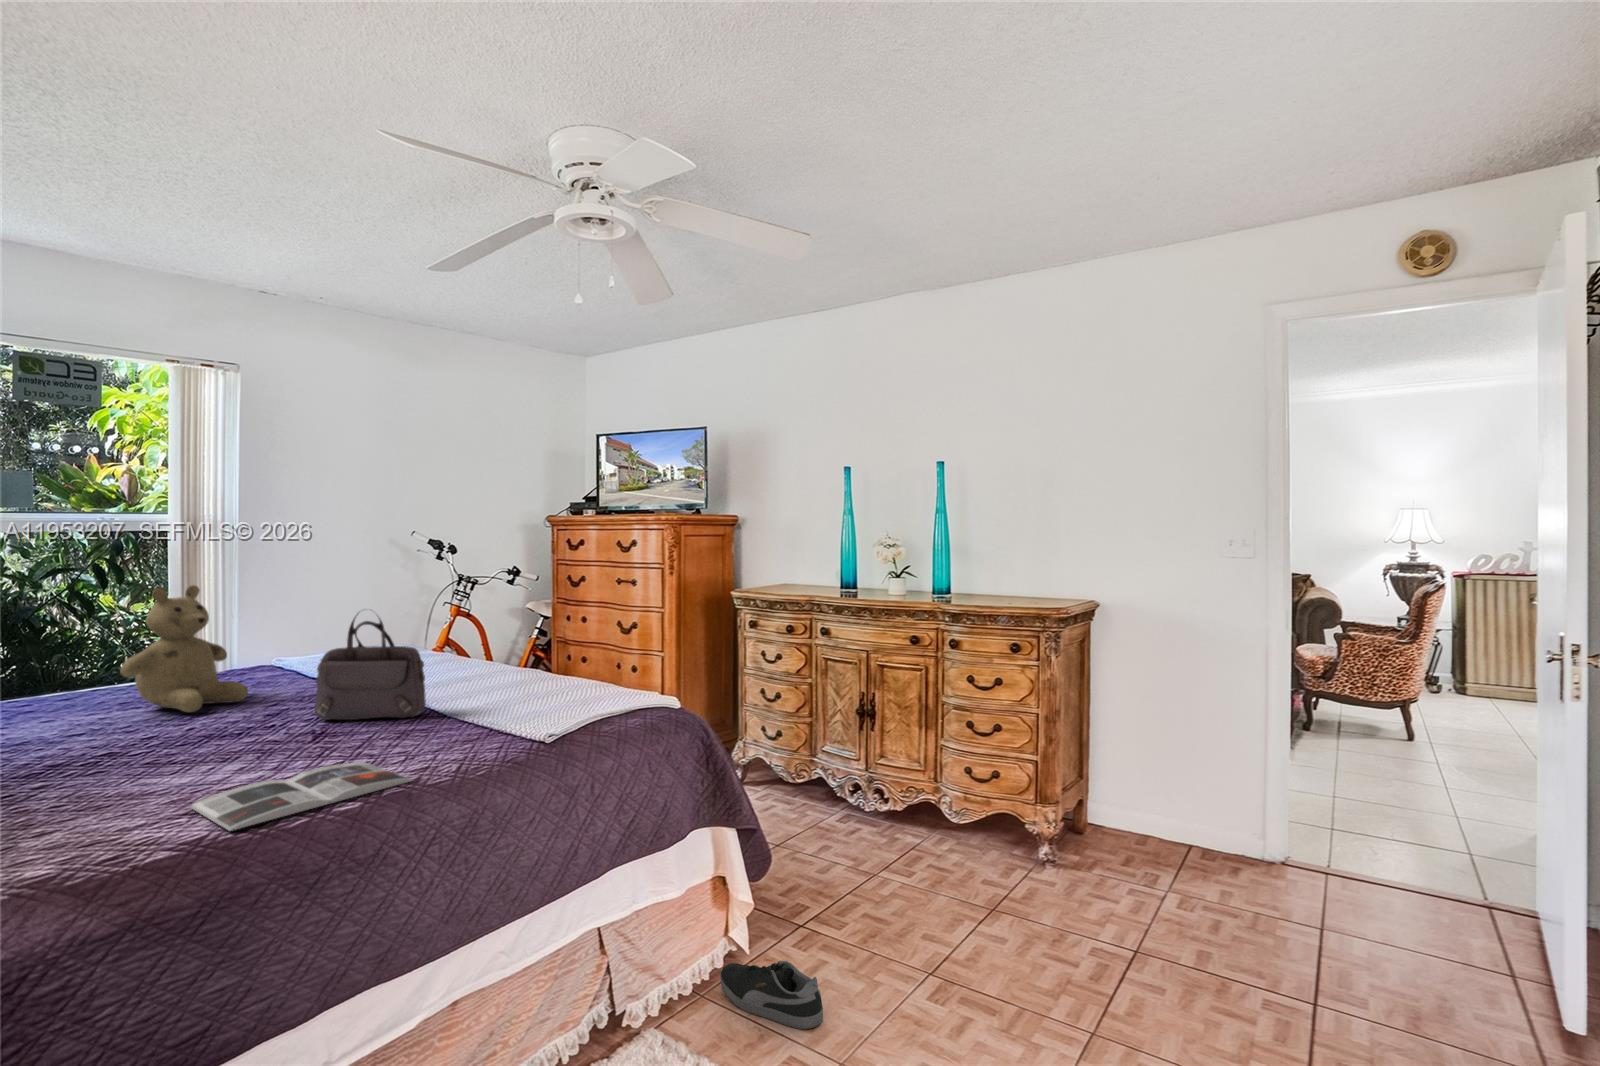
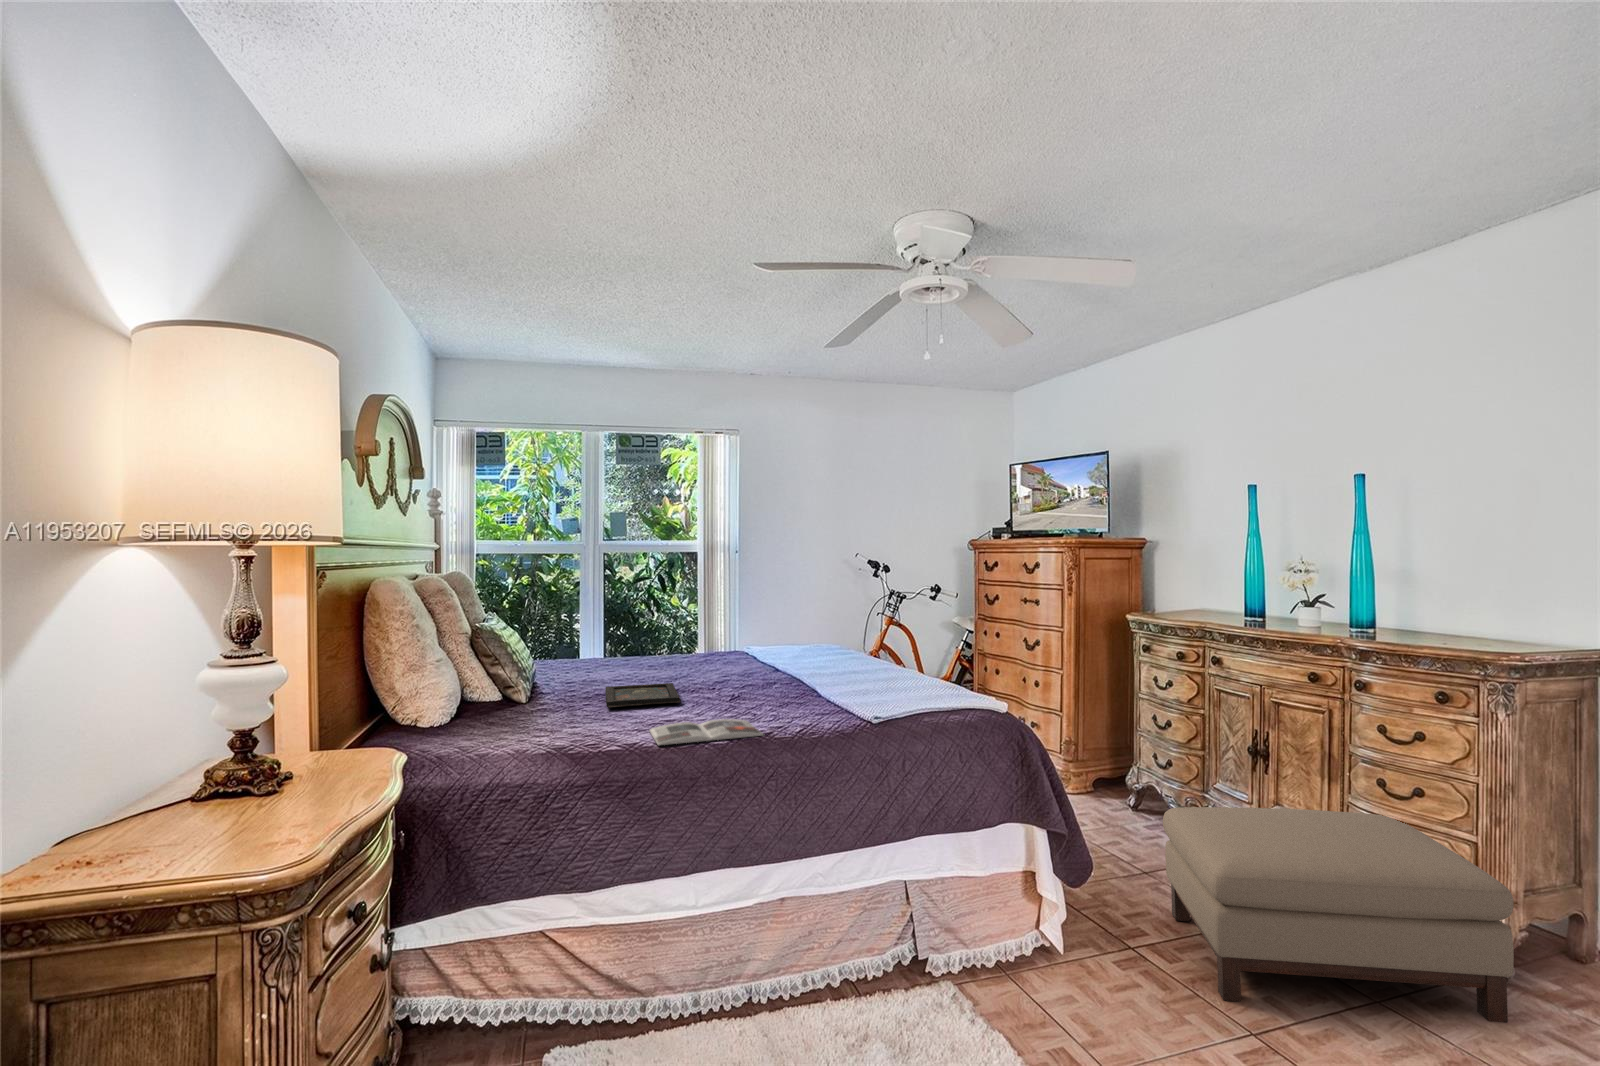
teddy bear: present [120,585,248,712] -> none [647,595,714,679]
handbag: present [315,611,426,720] -> none [739,615,806,697]
tray: none [42,720,219,778] -> present [605,683,681,707]
ottoman: none [813,750,1081,952] -> present [1163,807,1514,1023]
shoe: present [720,961,823,1029] -> none [1020,952,1102,1025]

